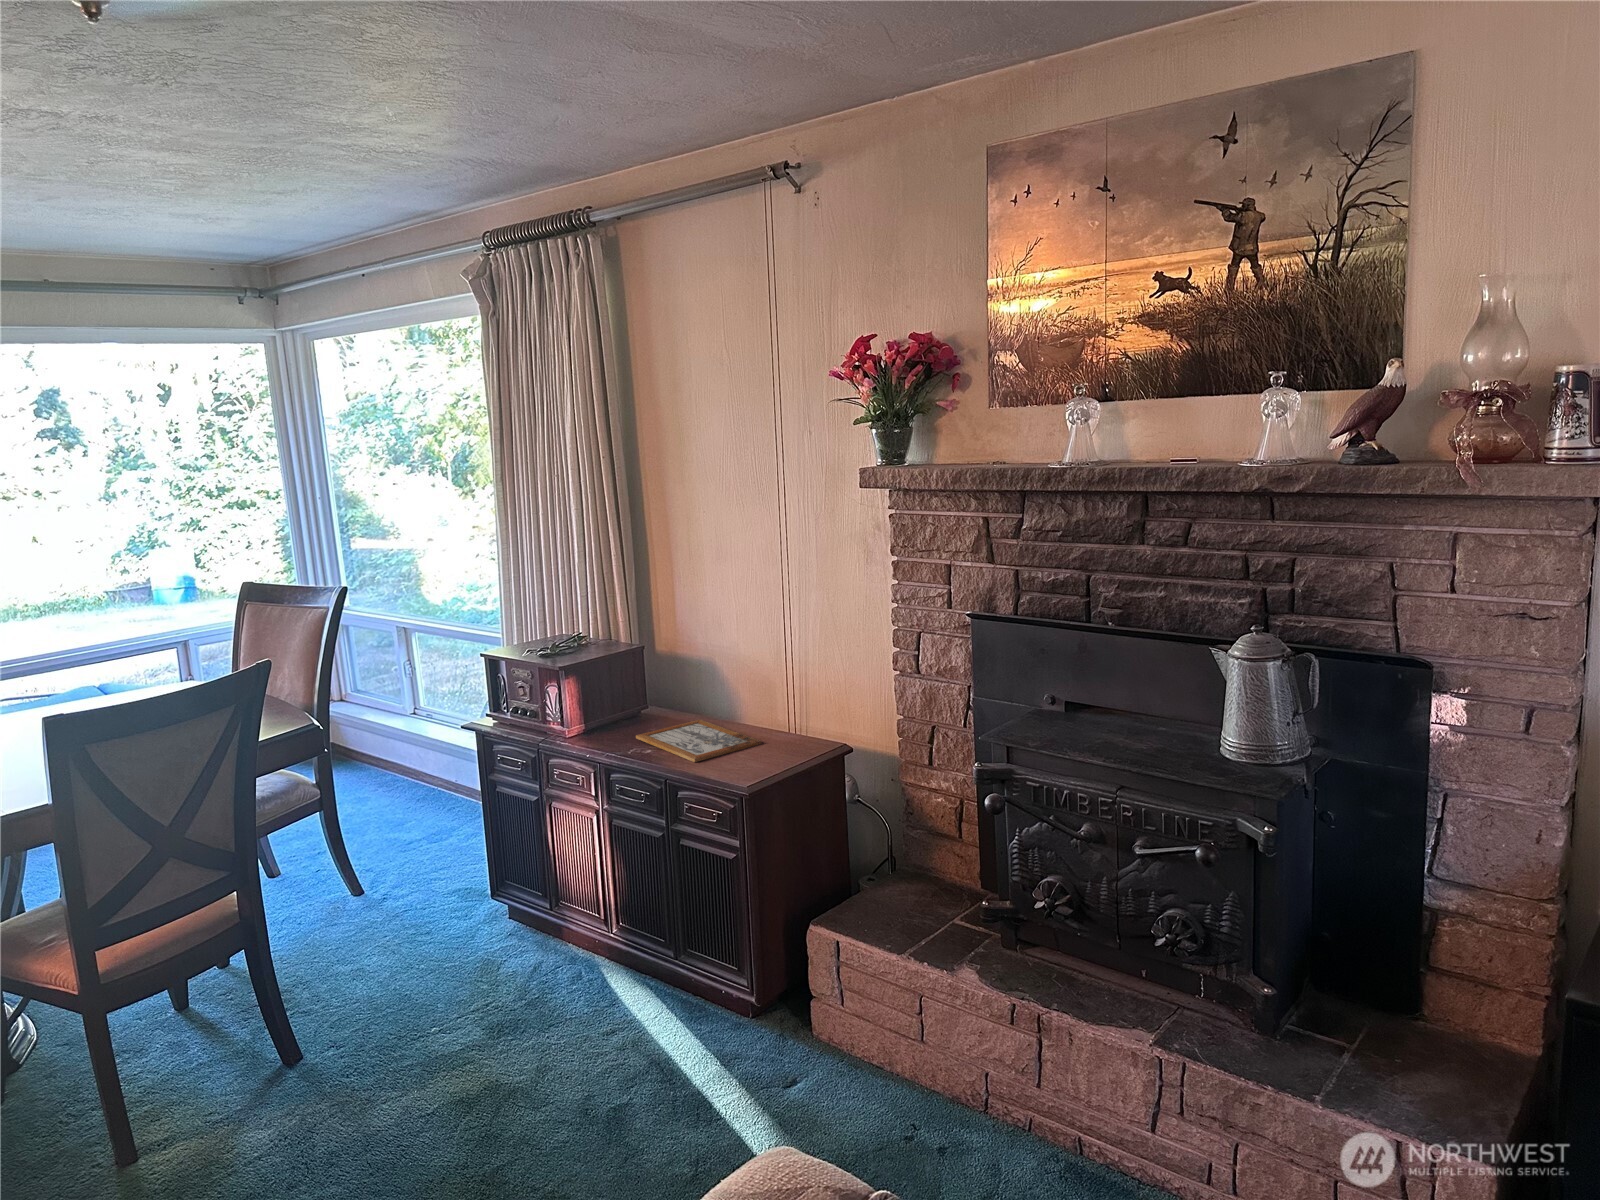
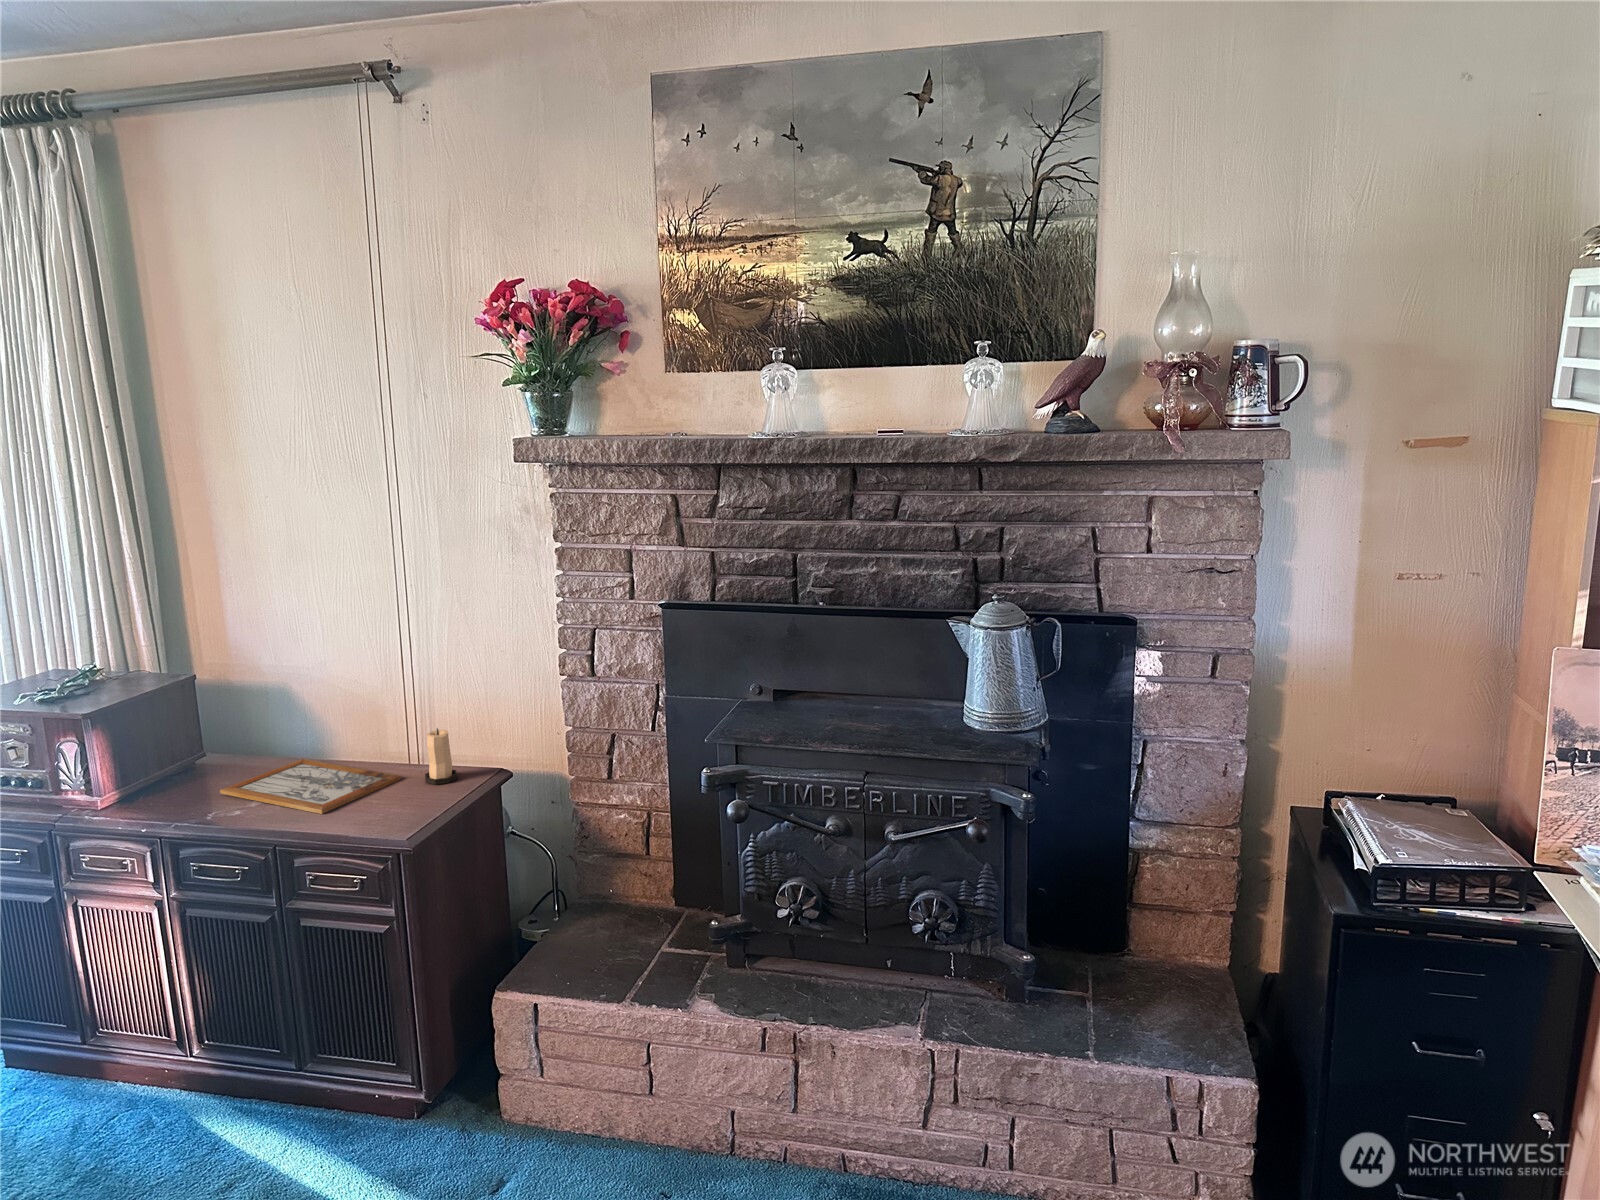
candle: none [777,705,803,751] -> present [425,728,457,784]

